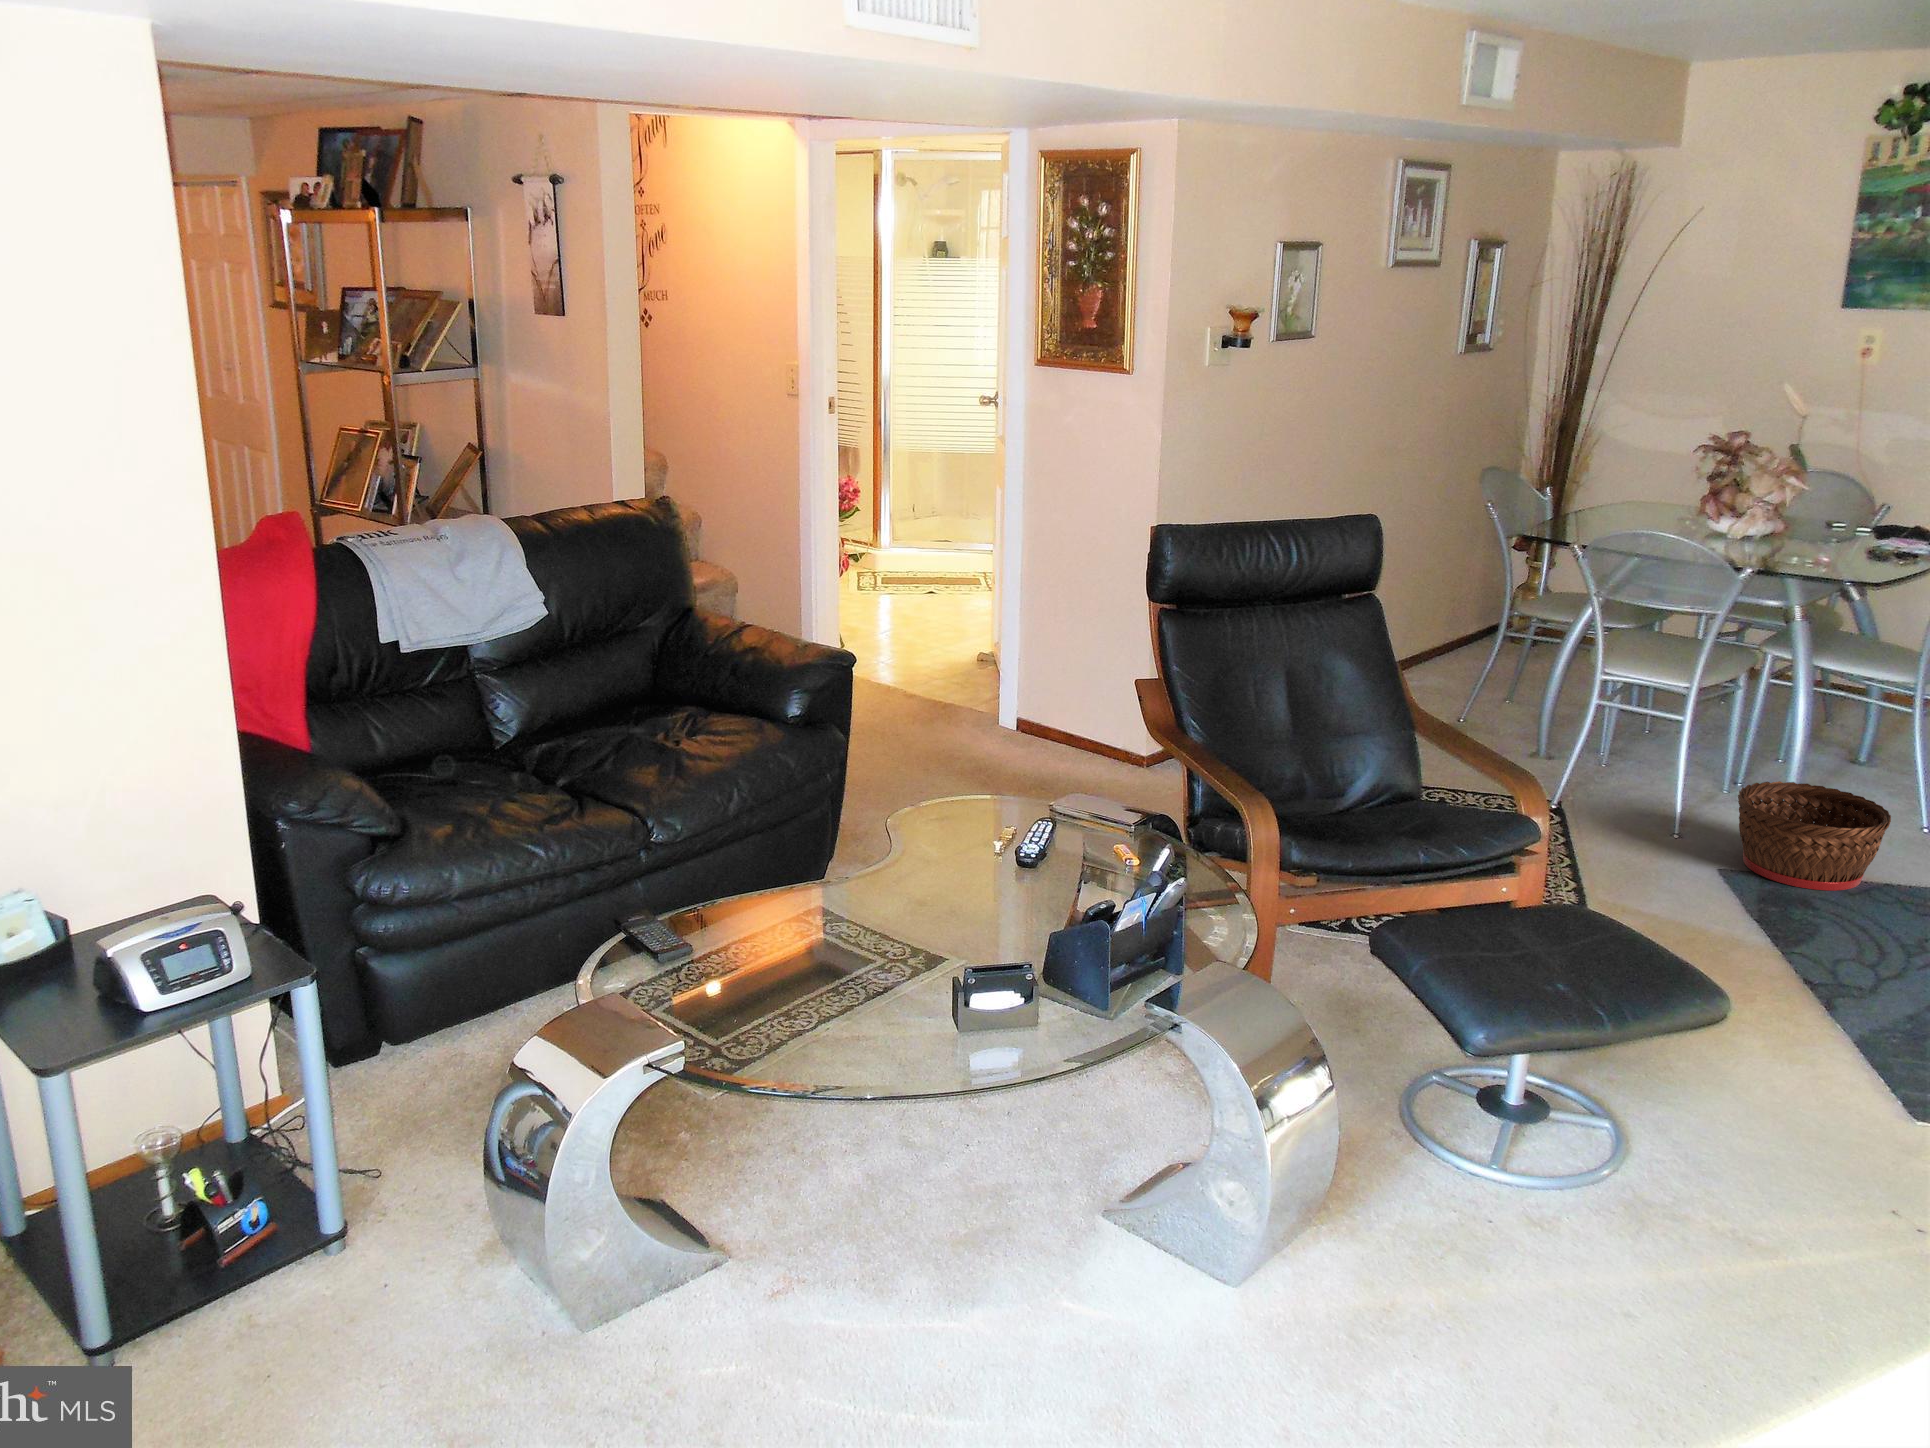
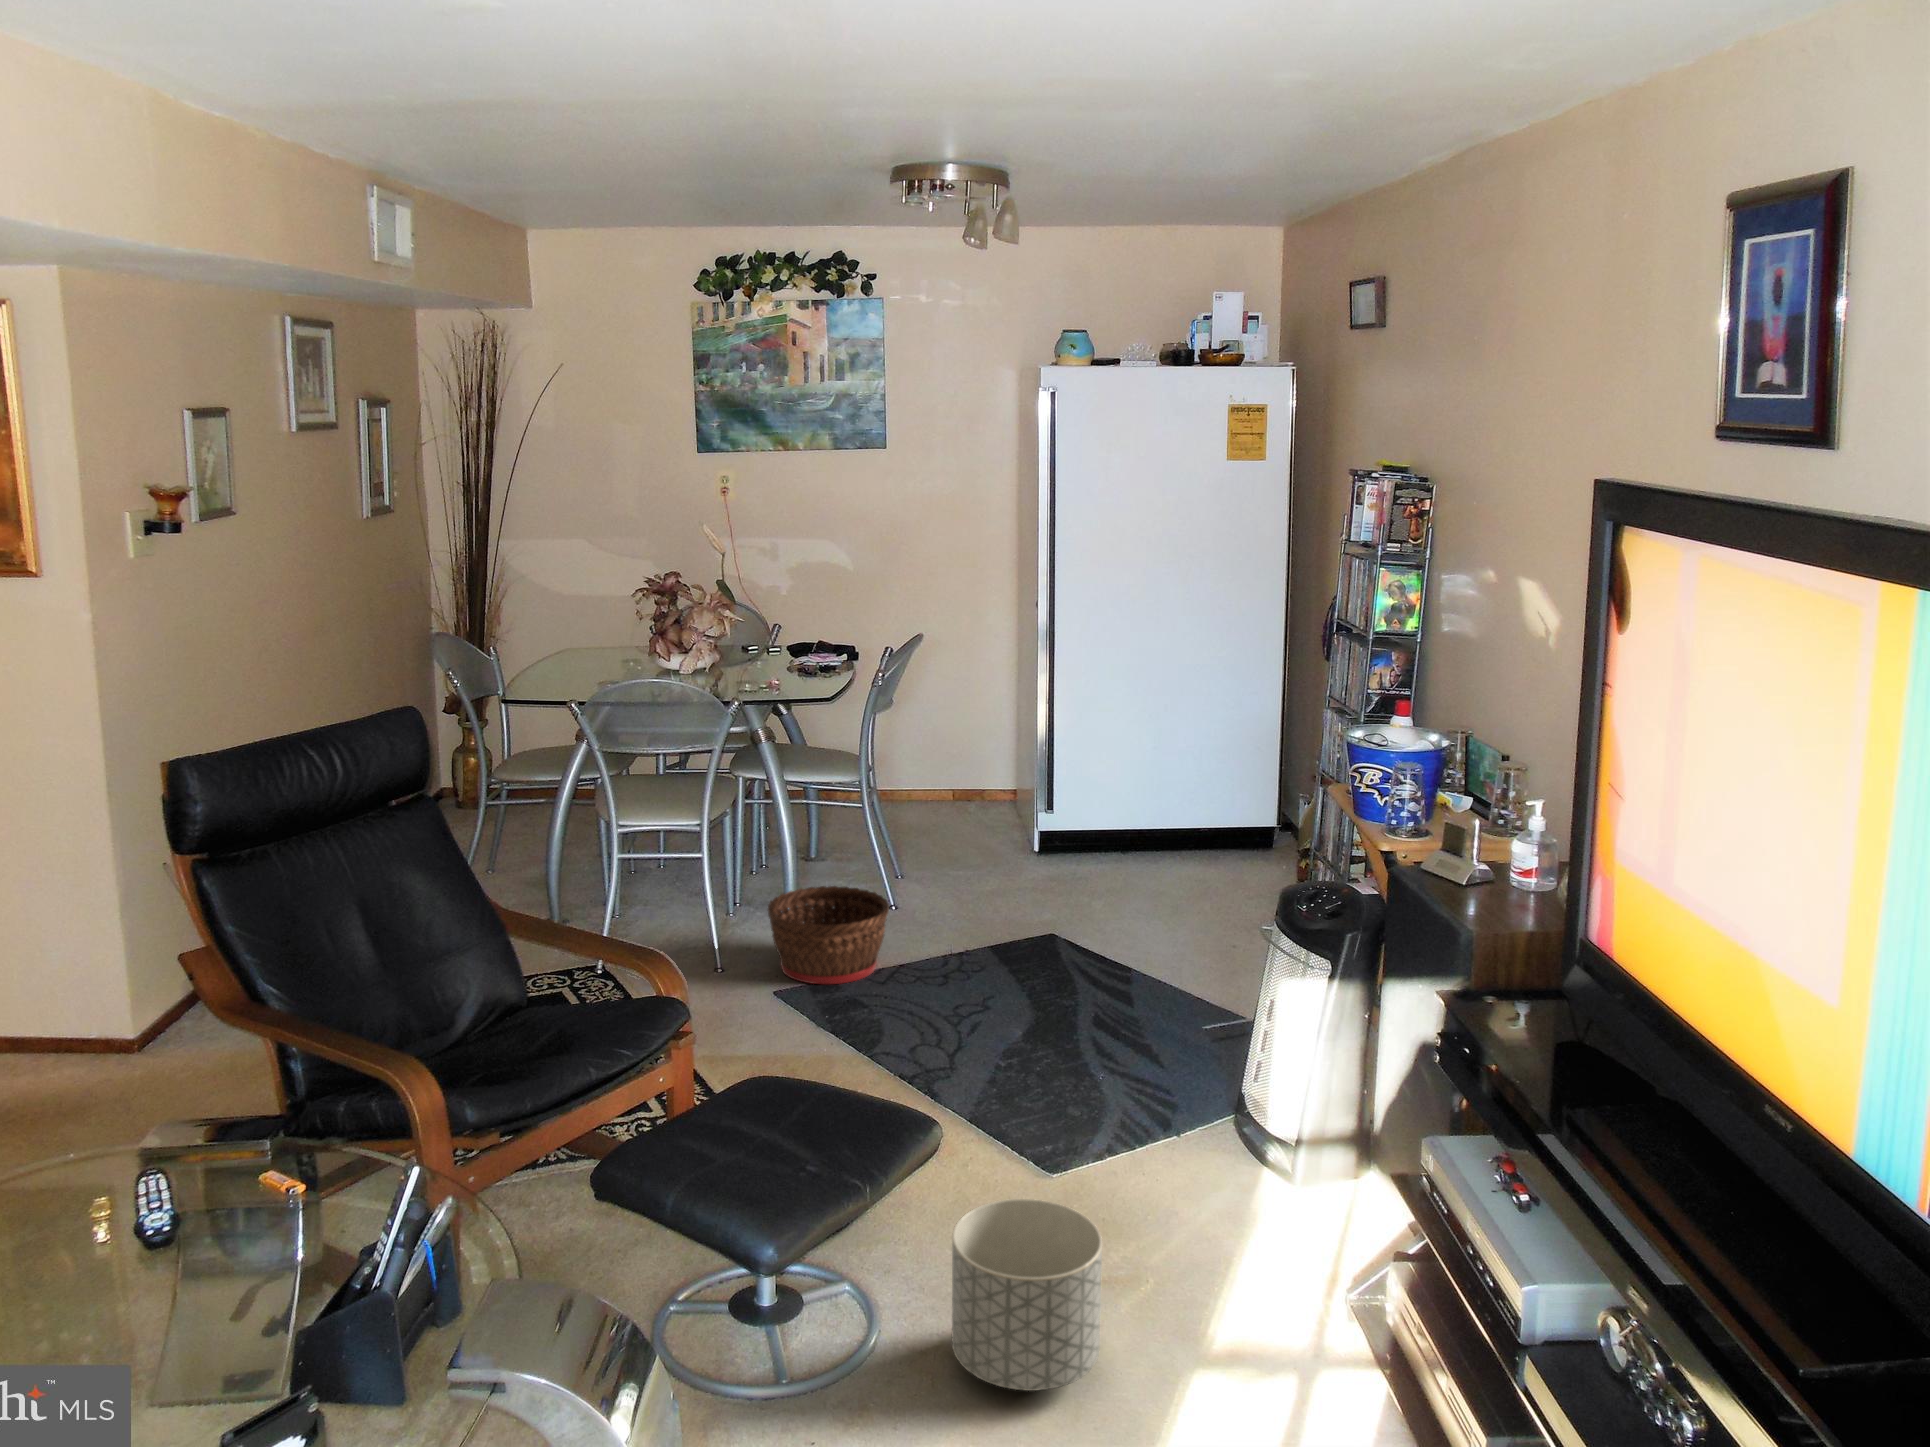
planter: none [1667,1087,1865,1288] -> present [952,1199,1102,1391]

